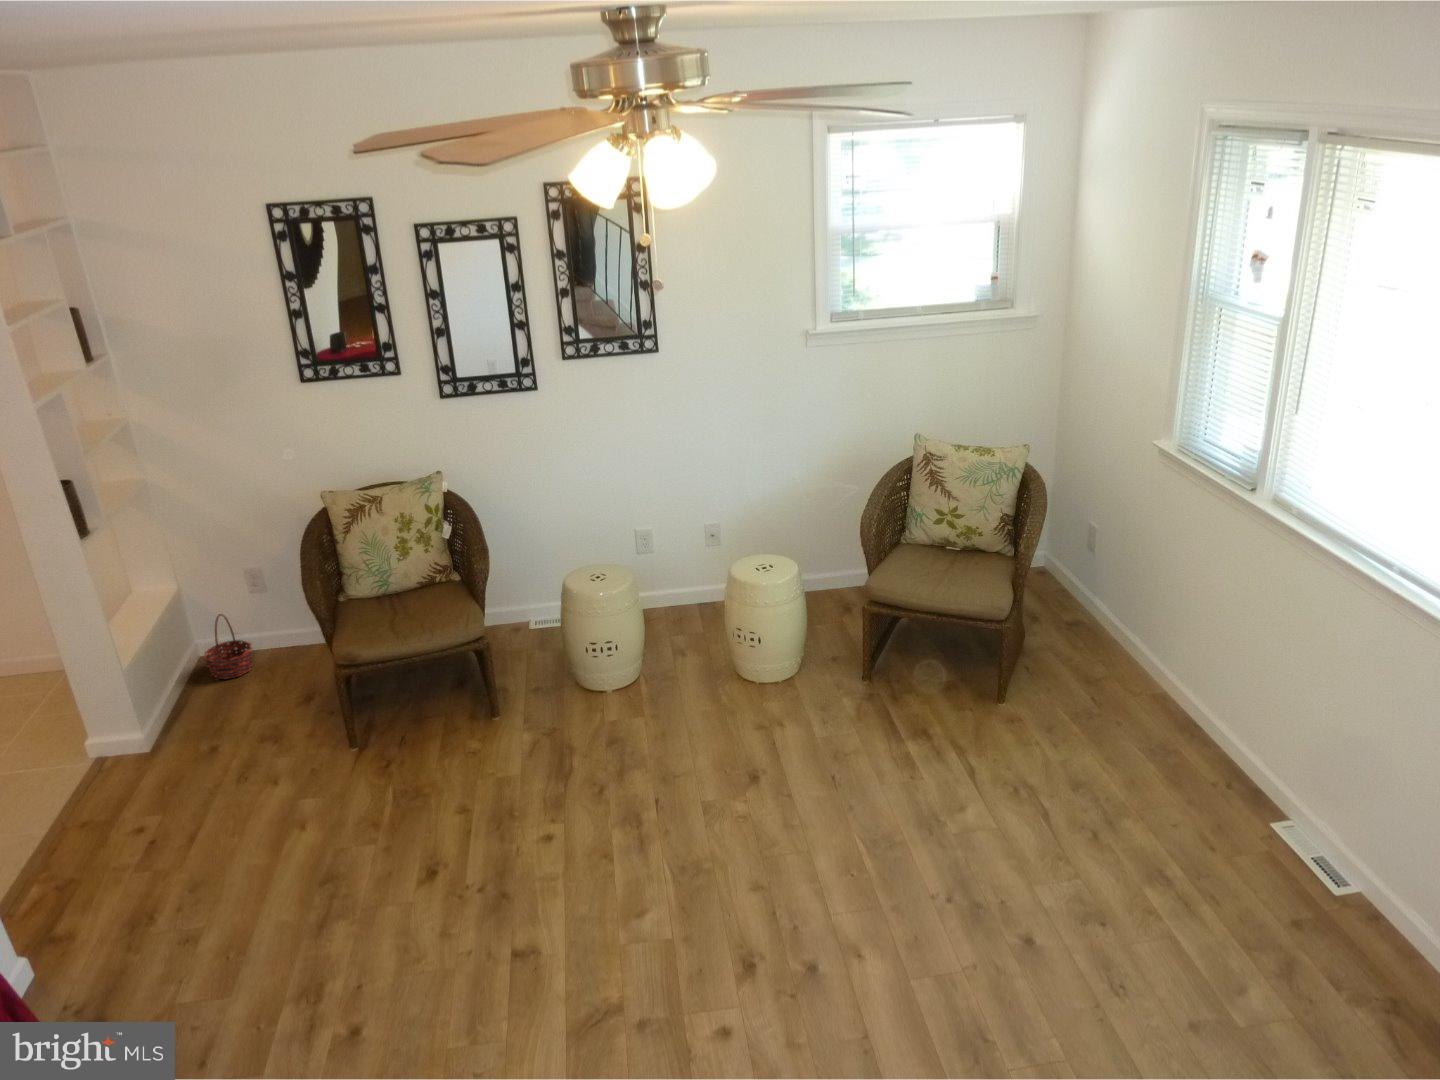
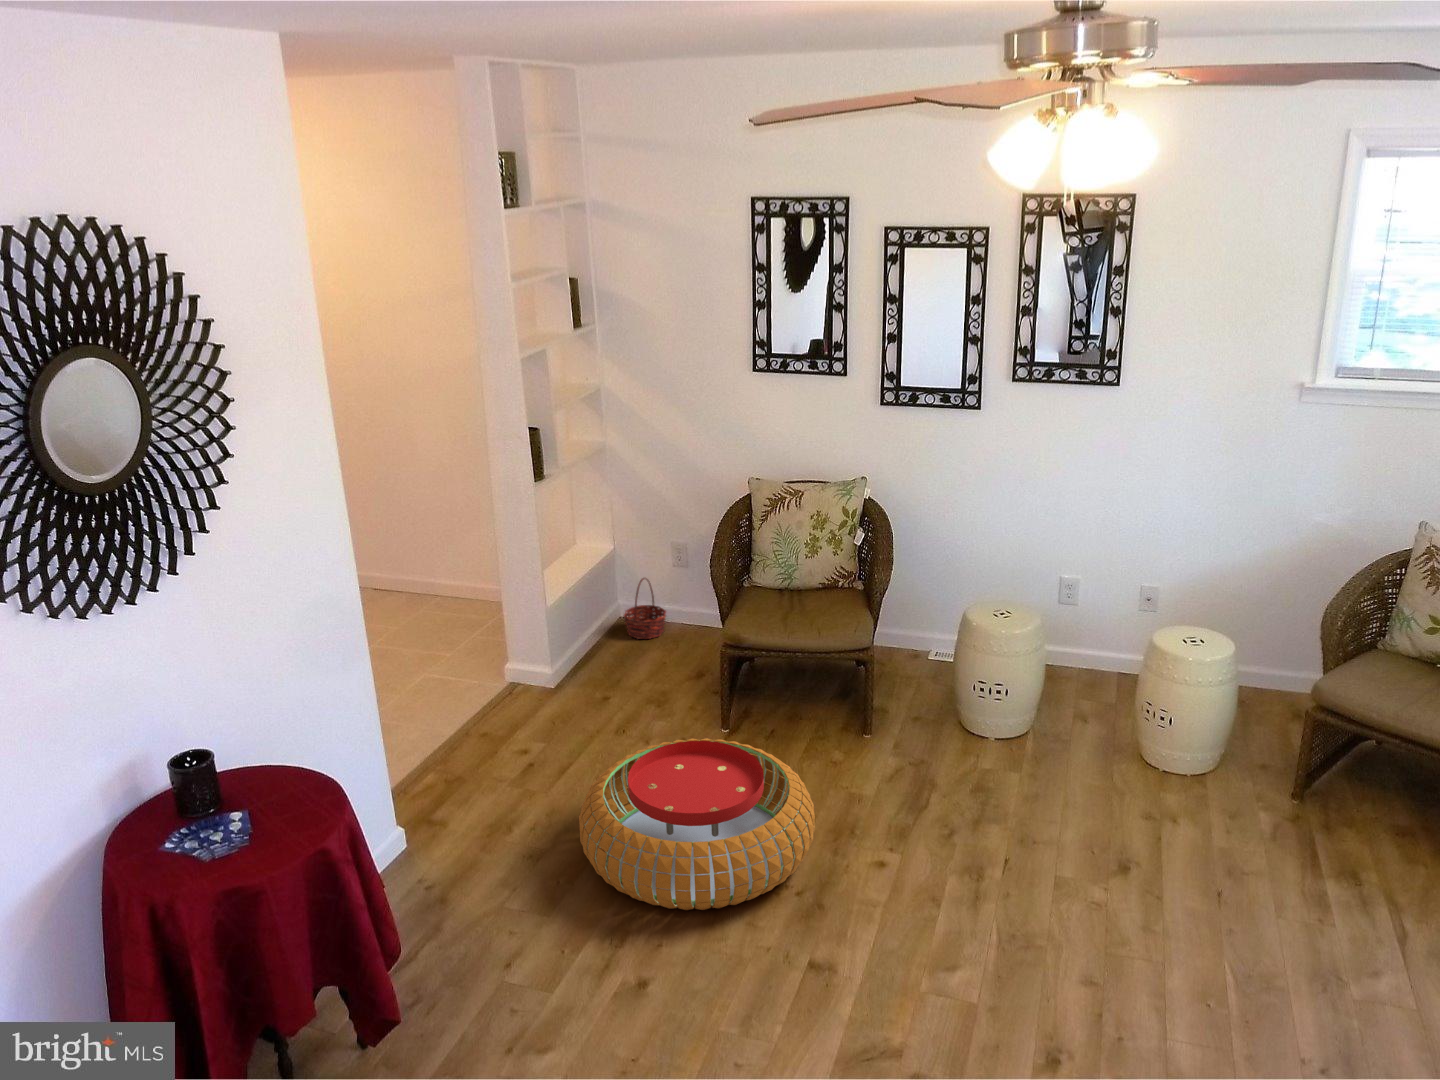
pouf: none [234,759,479,940] -> present [579,738,815,910]

